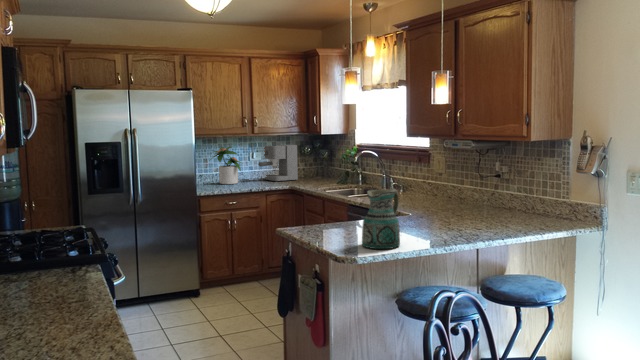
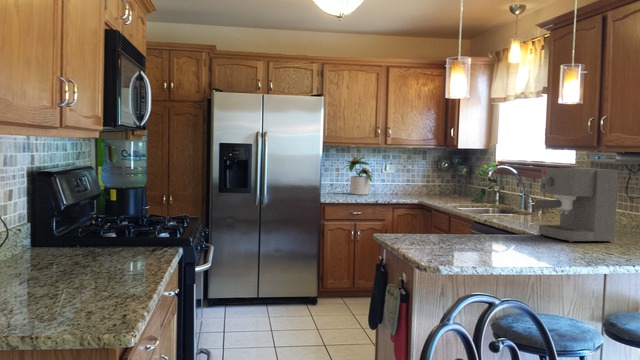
coffee maker: present [258,145,298,182] -> present [535,168,618,242]
ceramic pitcher: present [362,188,400,249] -> none [454,193,504,262]

